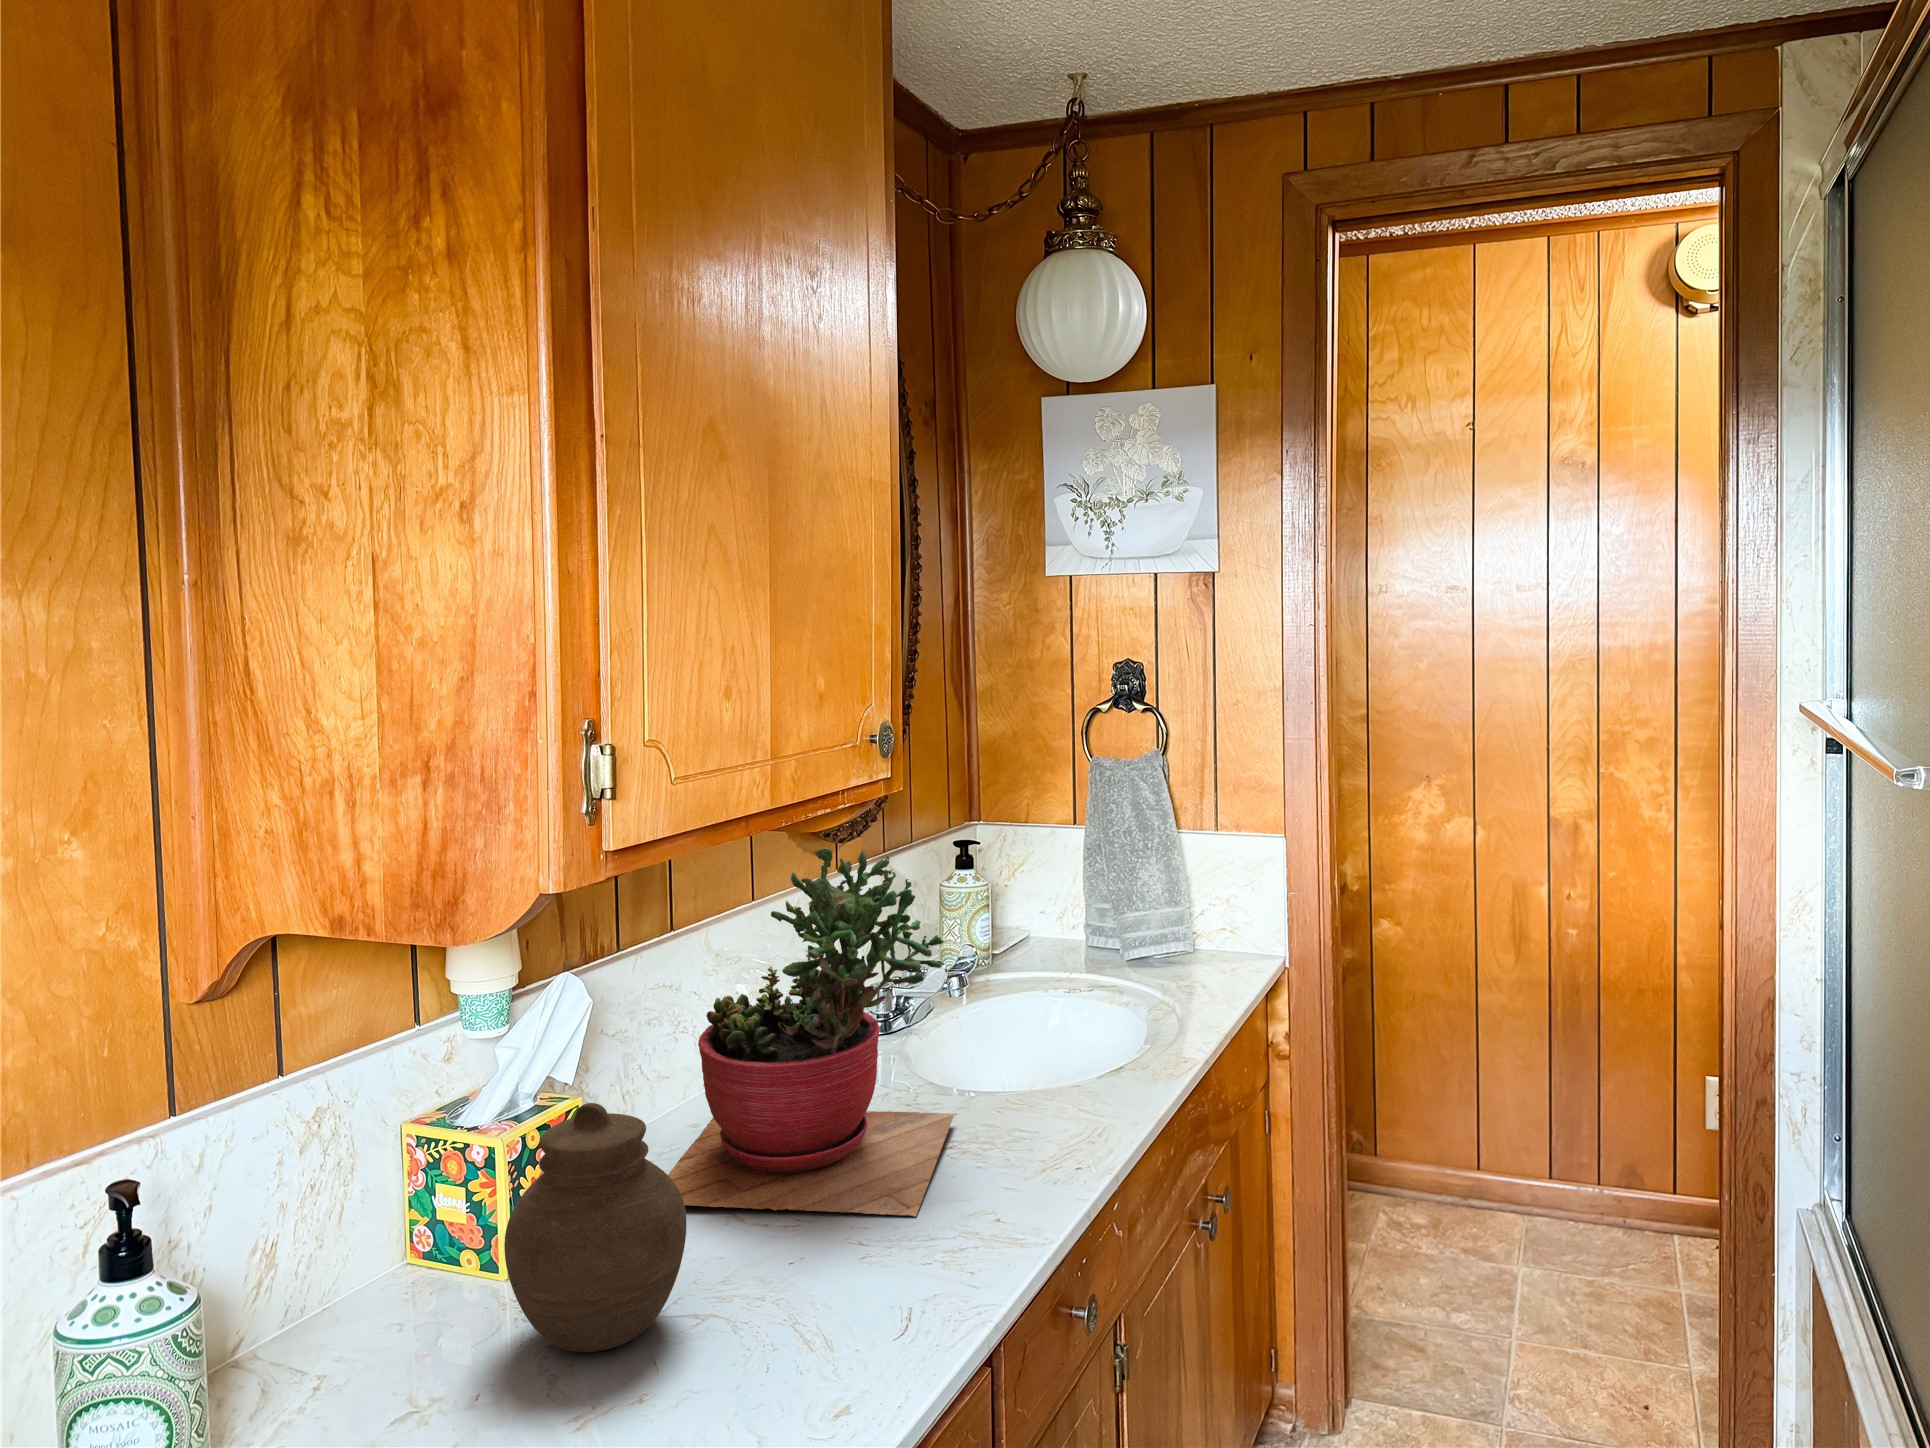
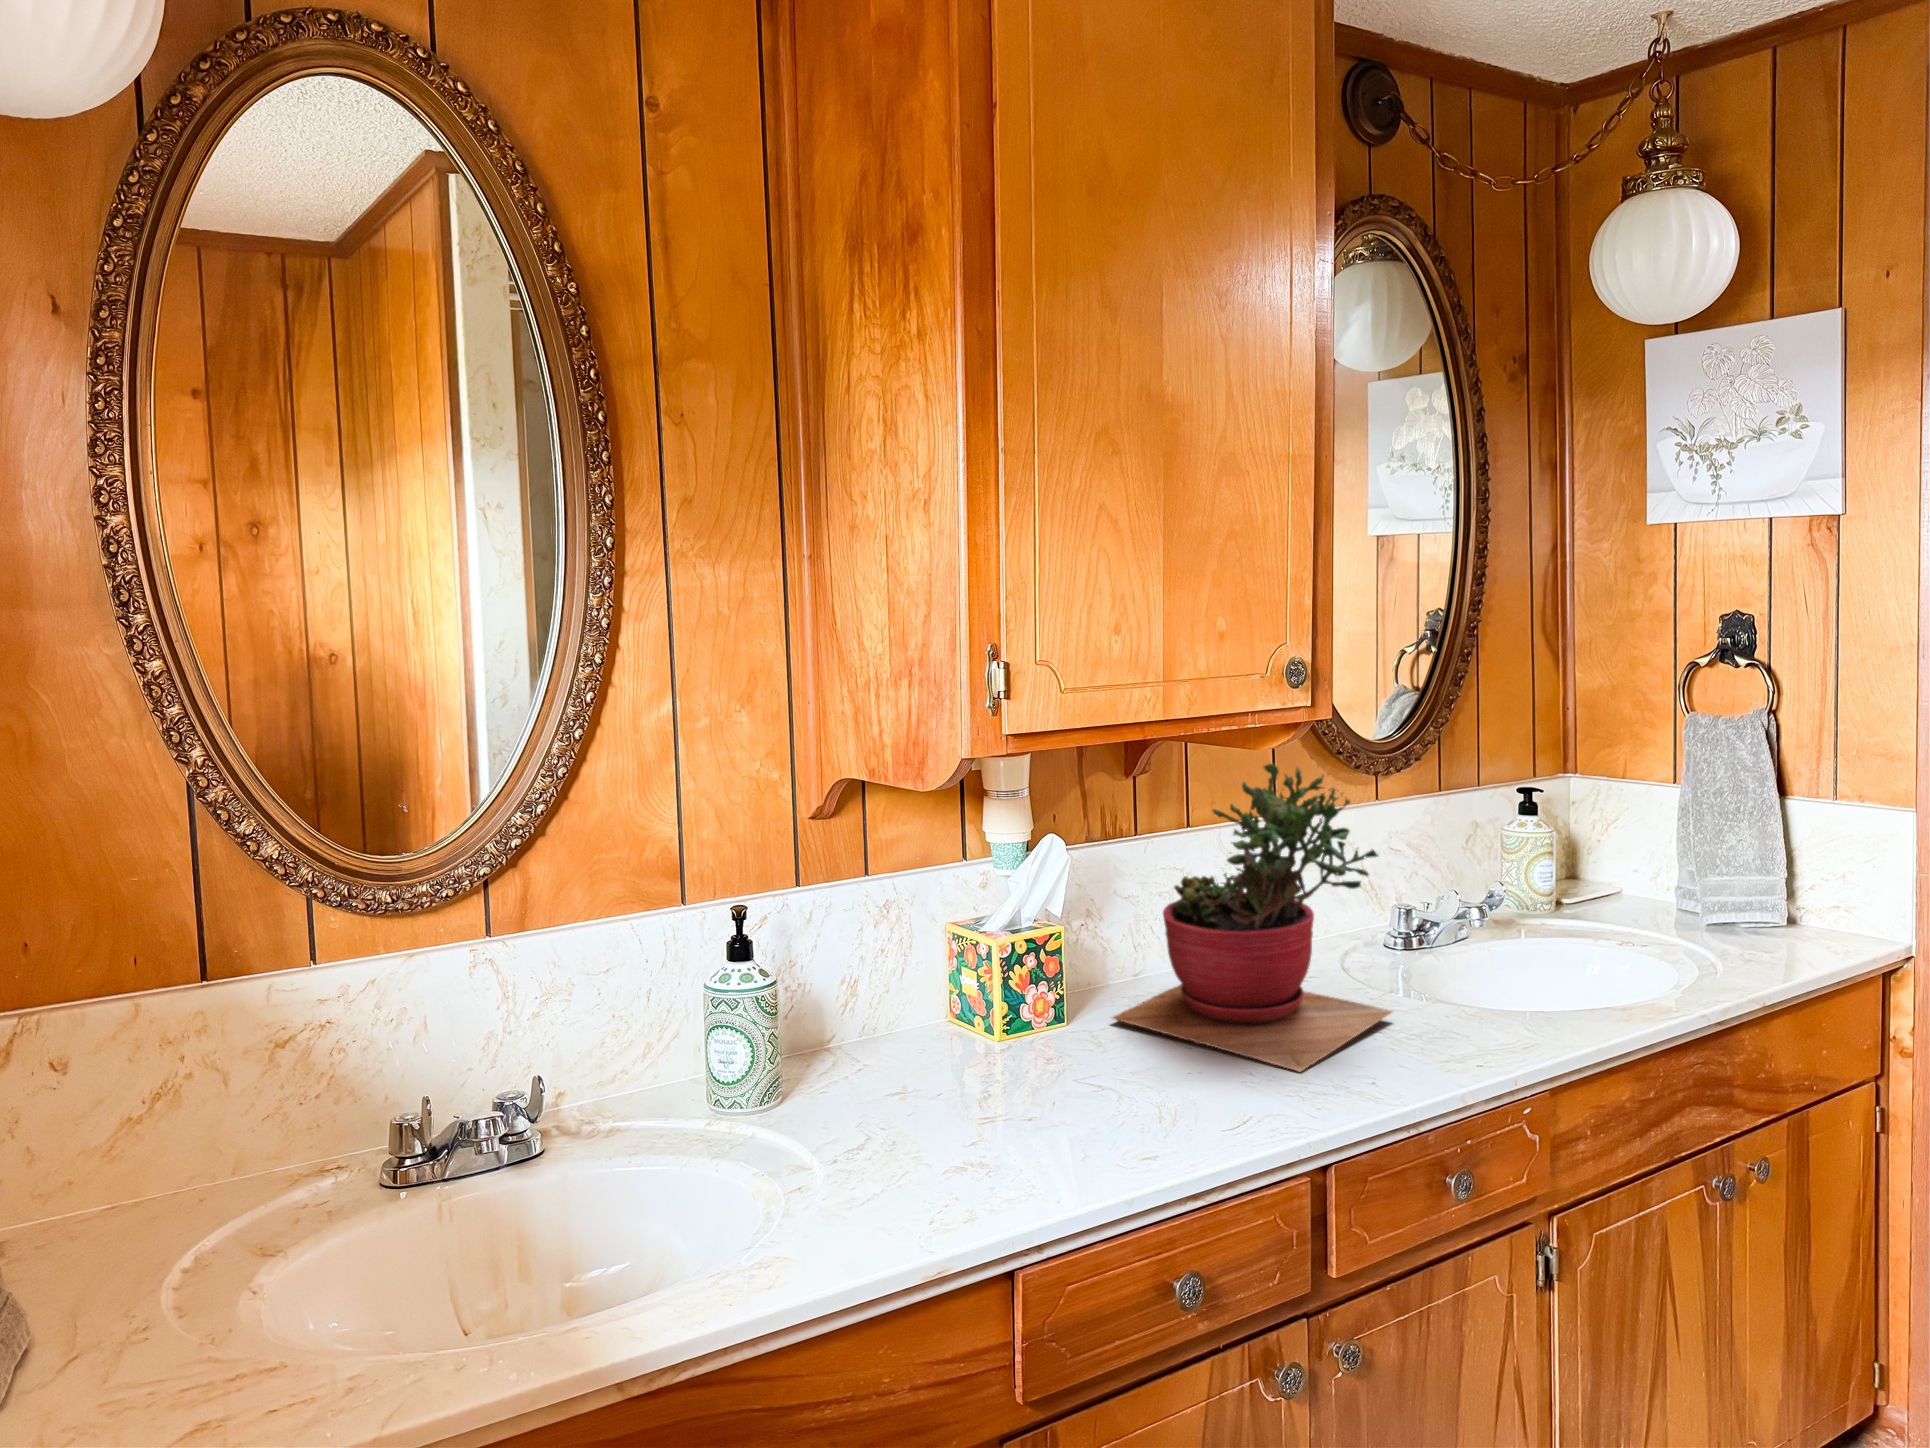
jar: present [504,1103,686,1352] -> none [963,918,1086,1091]

